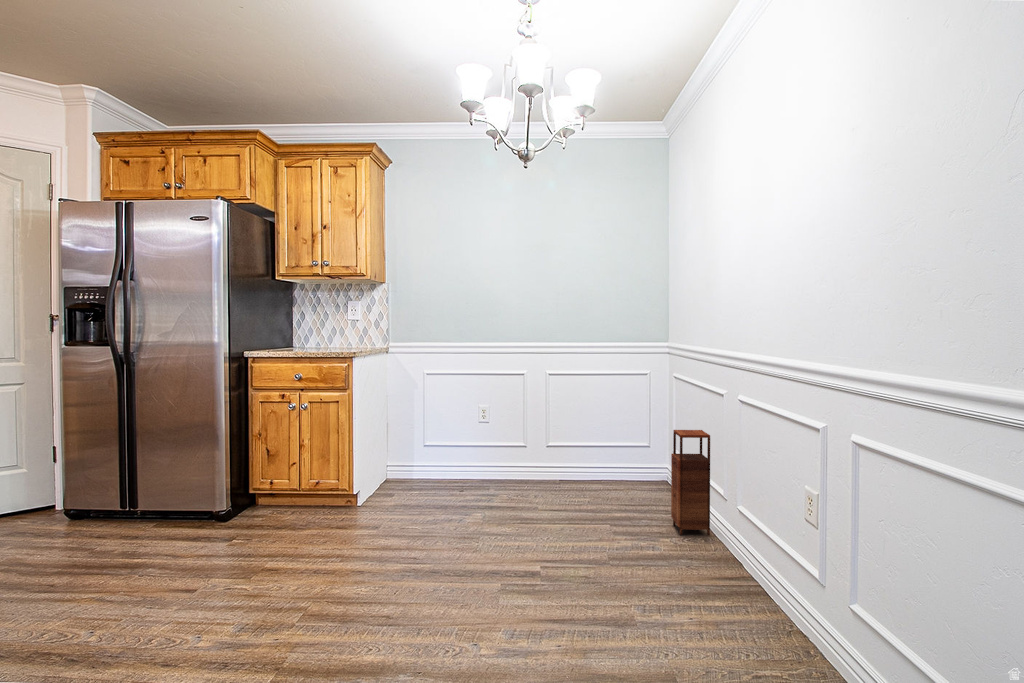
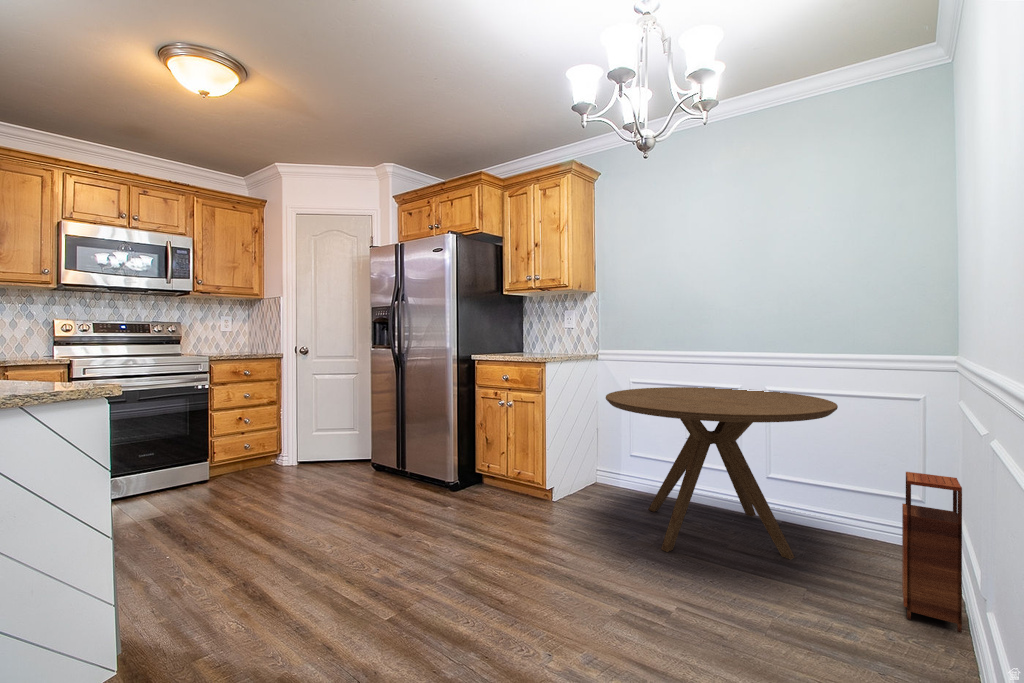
dining table: none [428,378,621,530] -> present [606,387,838,559]

